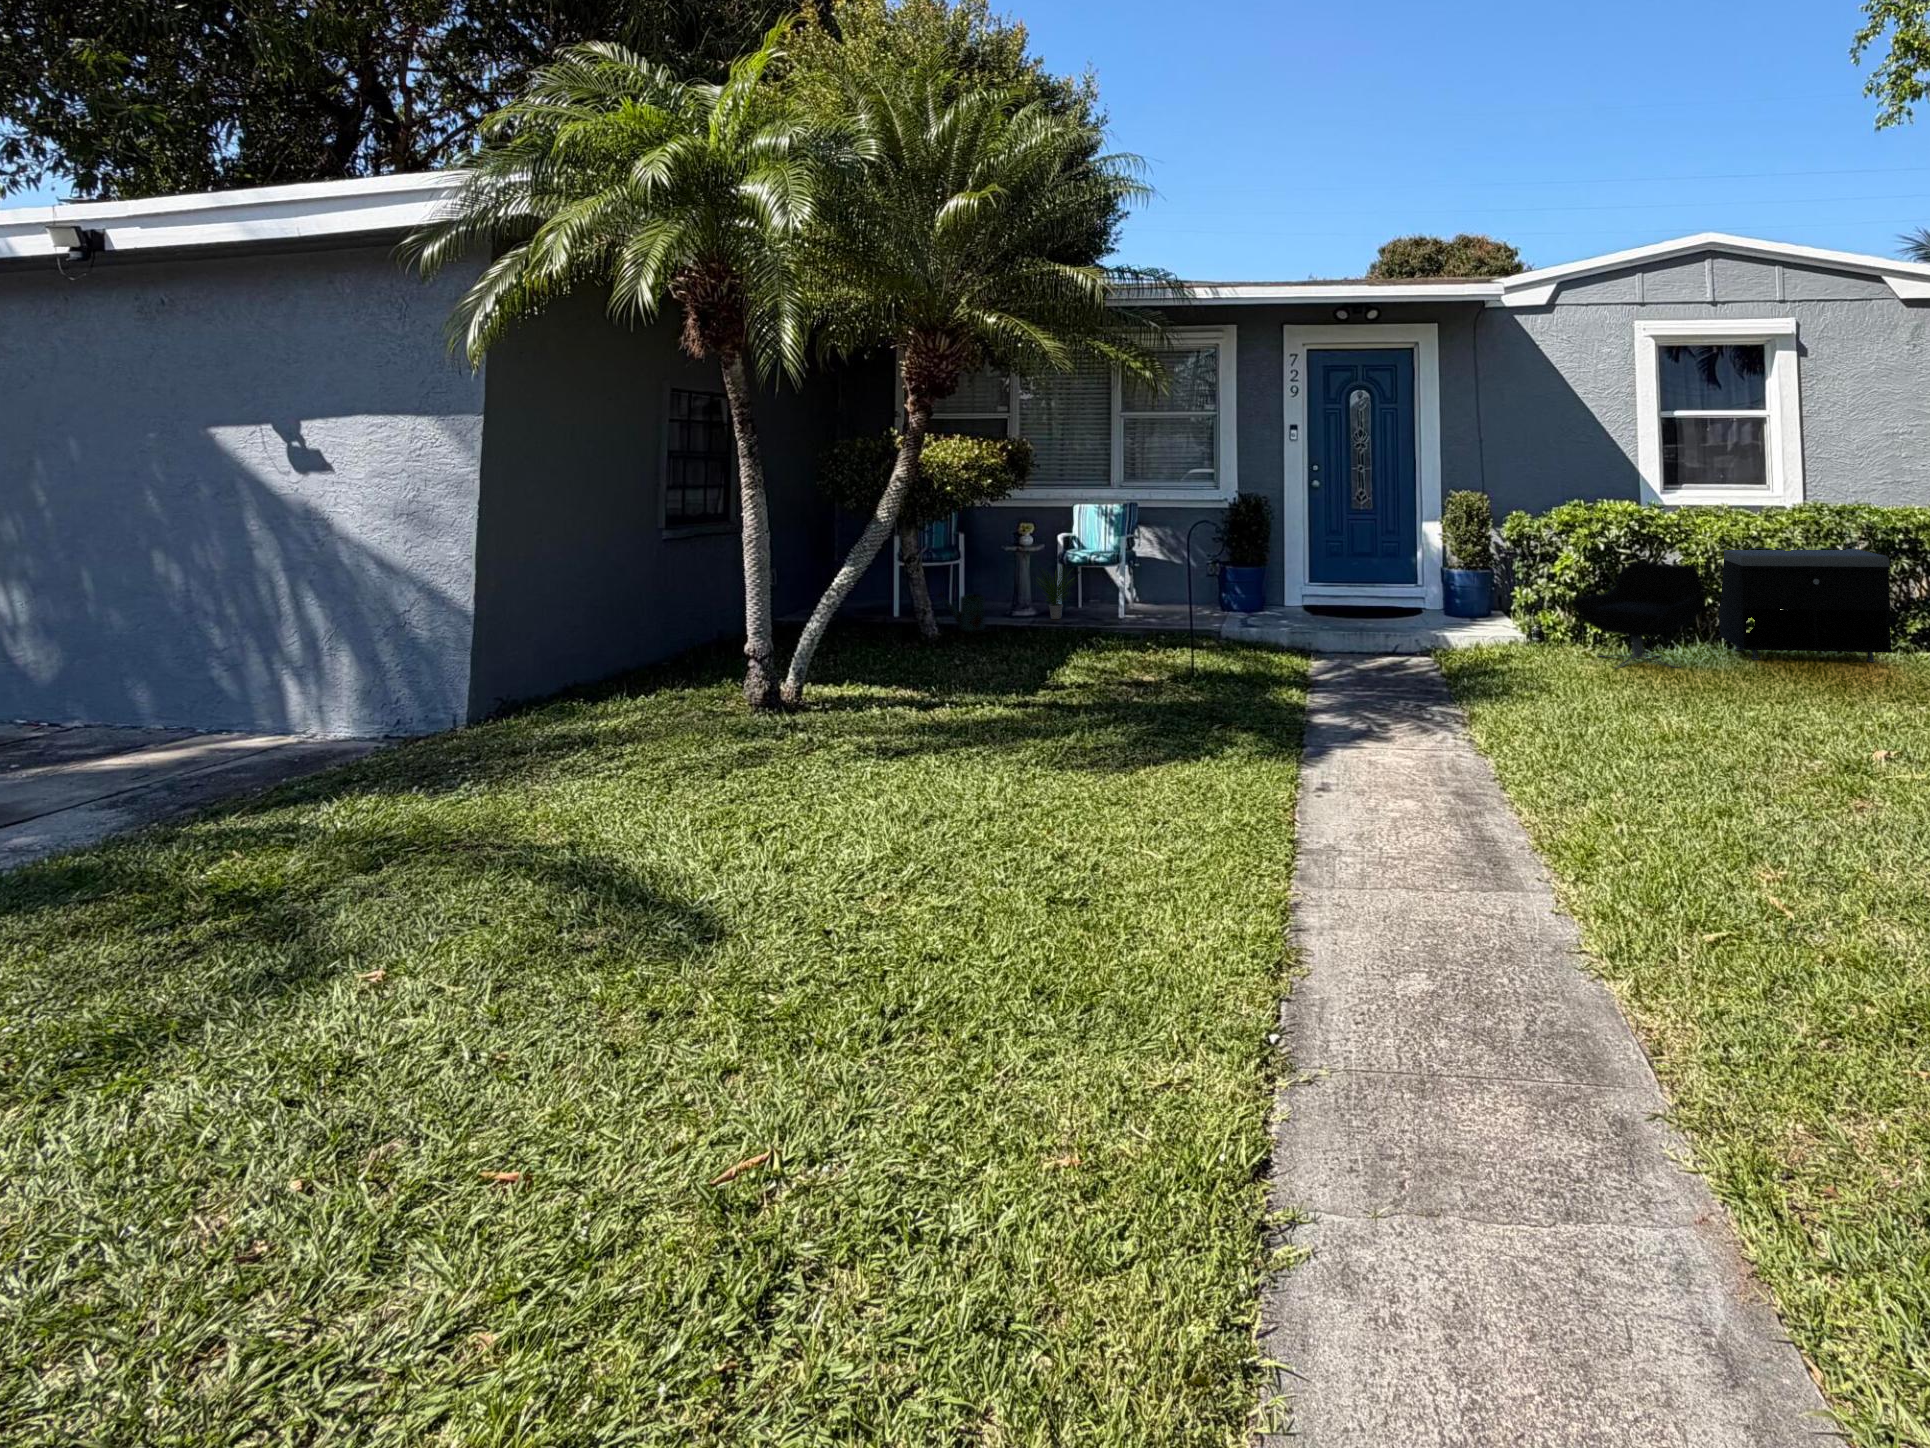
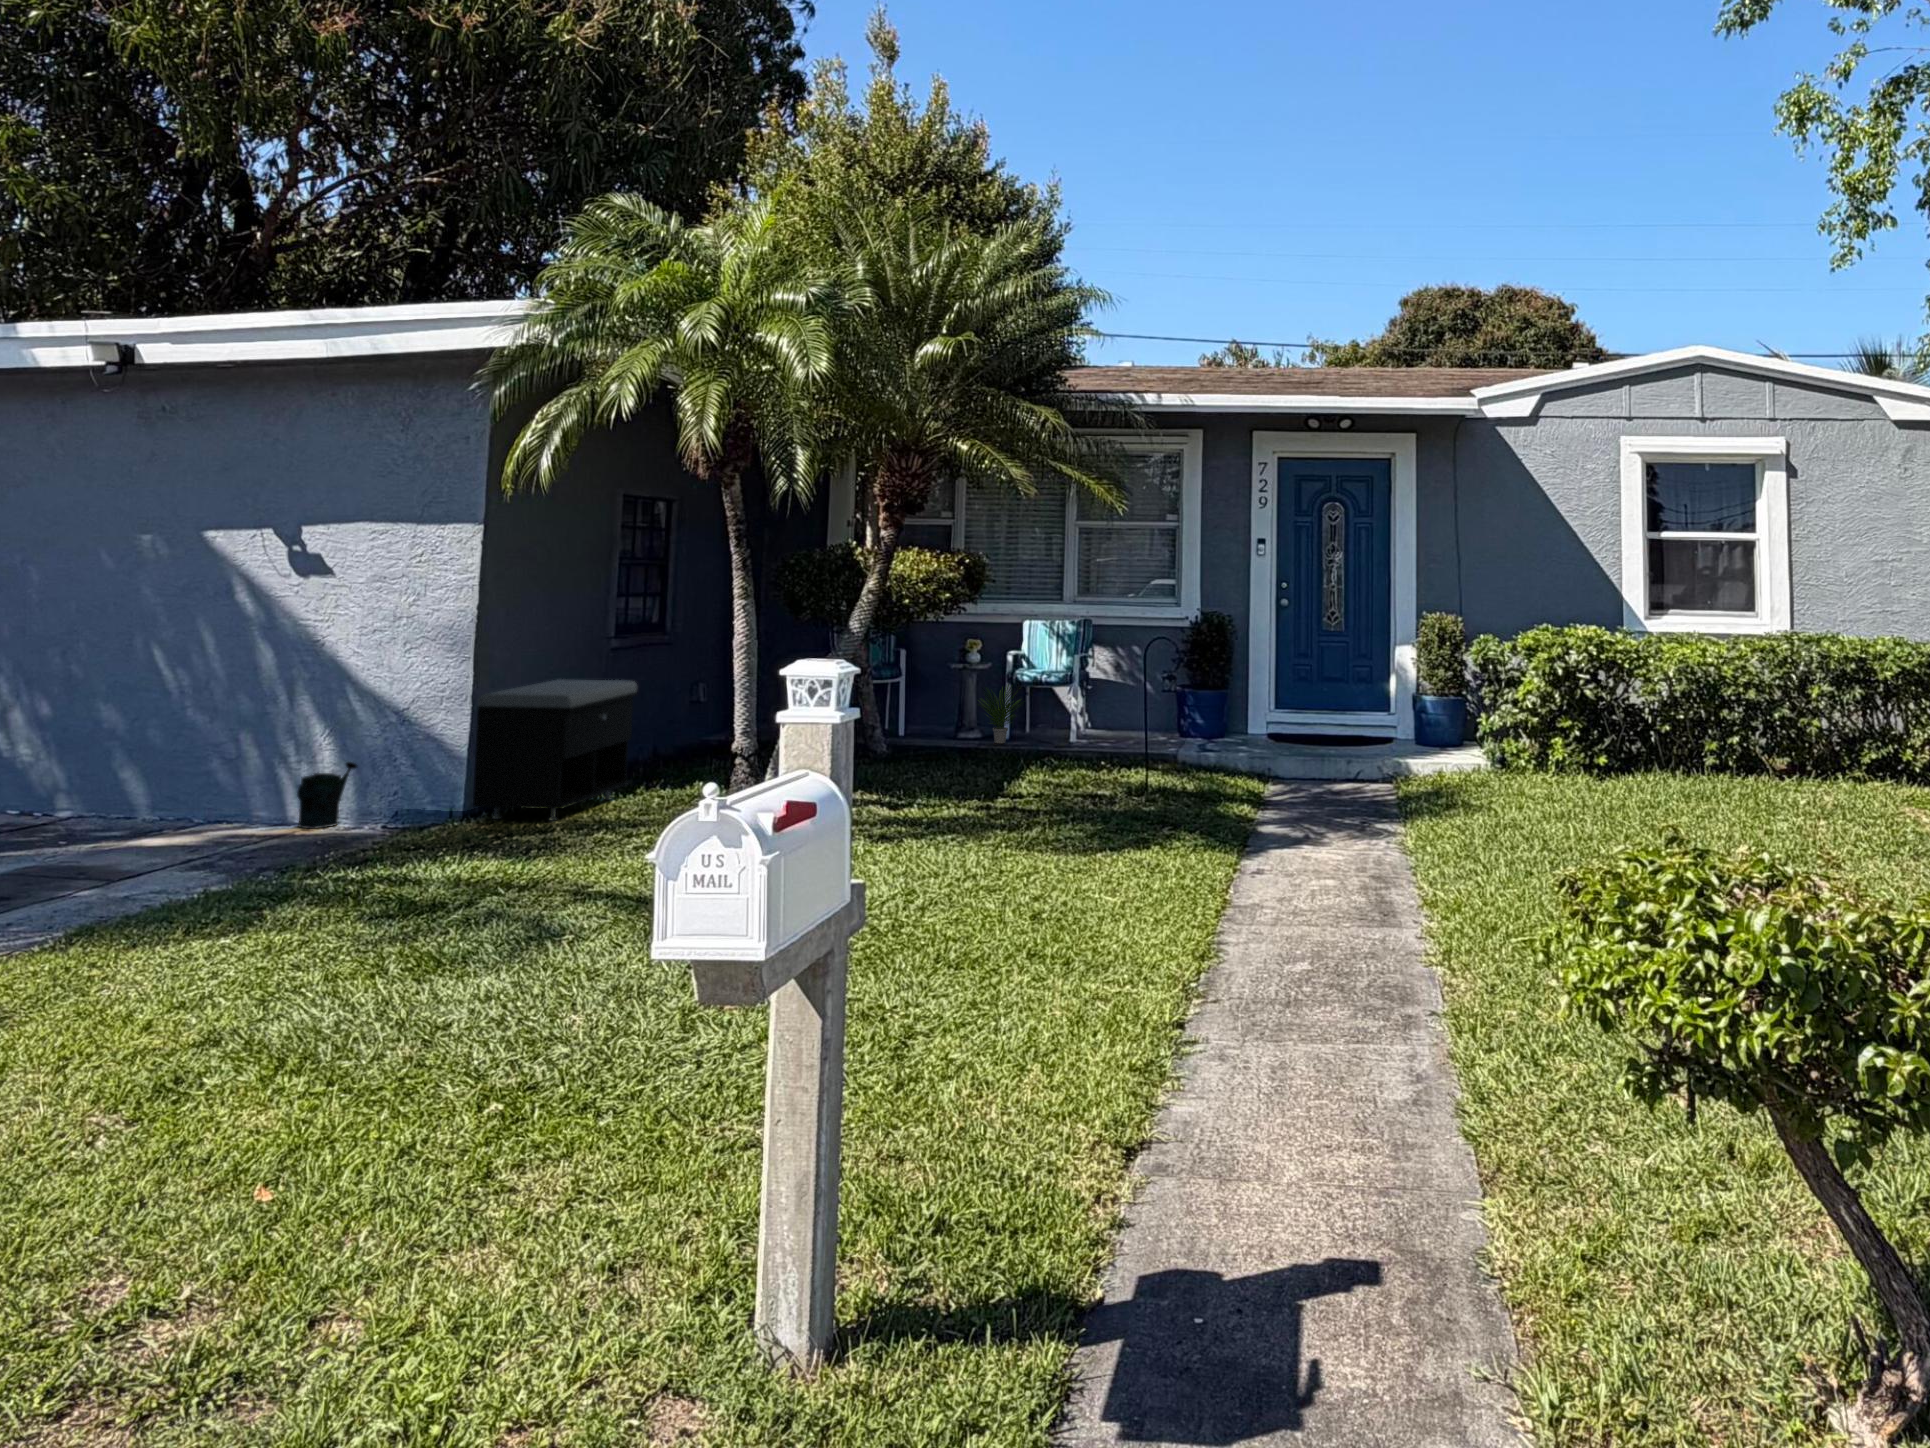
storage bench: present [1719,548,1893,662] -> present [473,679,637,821]
lounge chair: present [1572,561,1706,668] -> none [1528,687,1657,791]
watering can: present [938,592,985,631] -> present [297,762,357,829]

